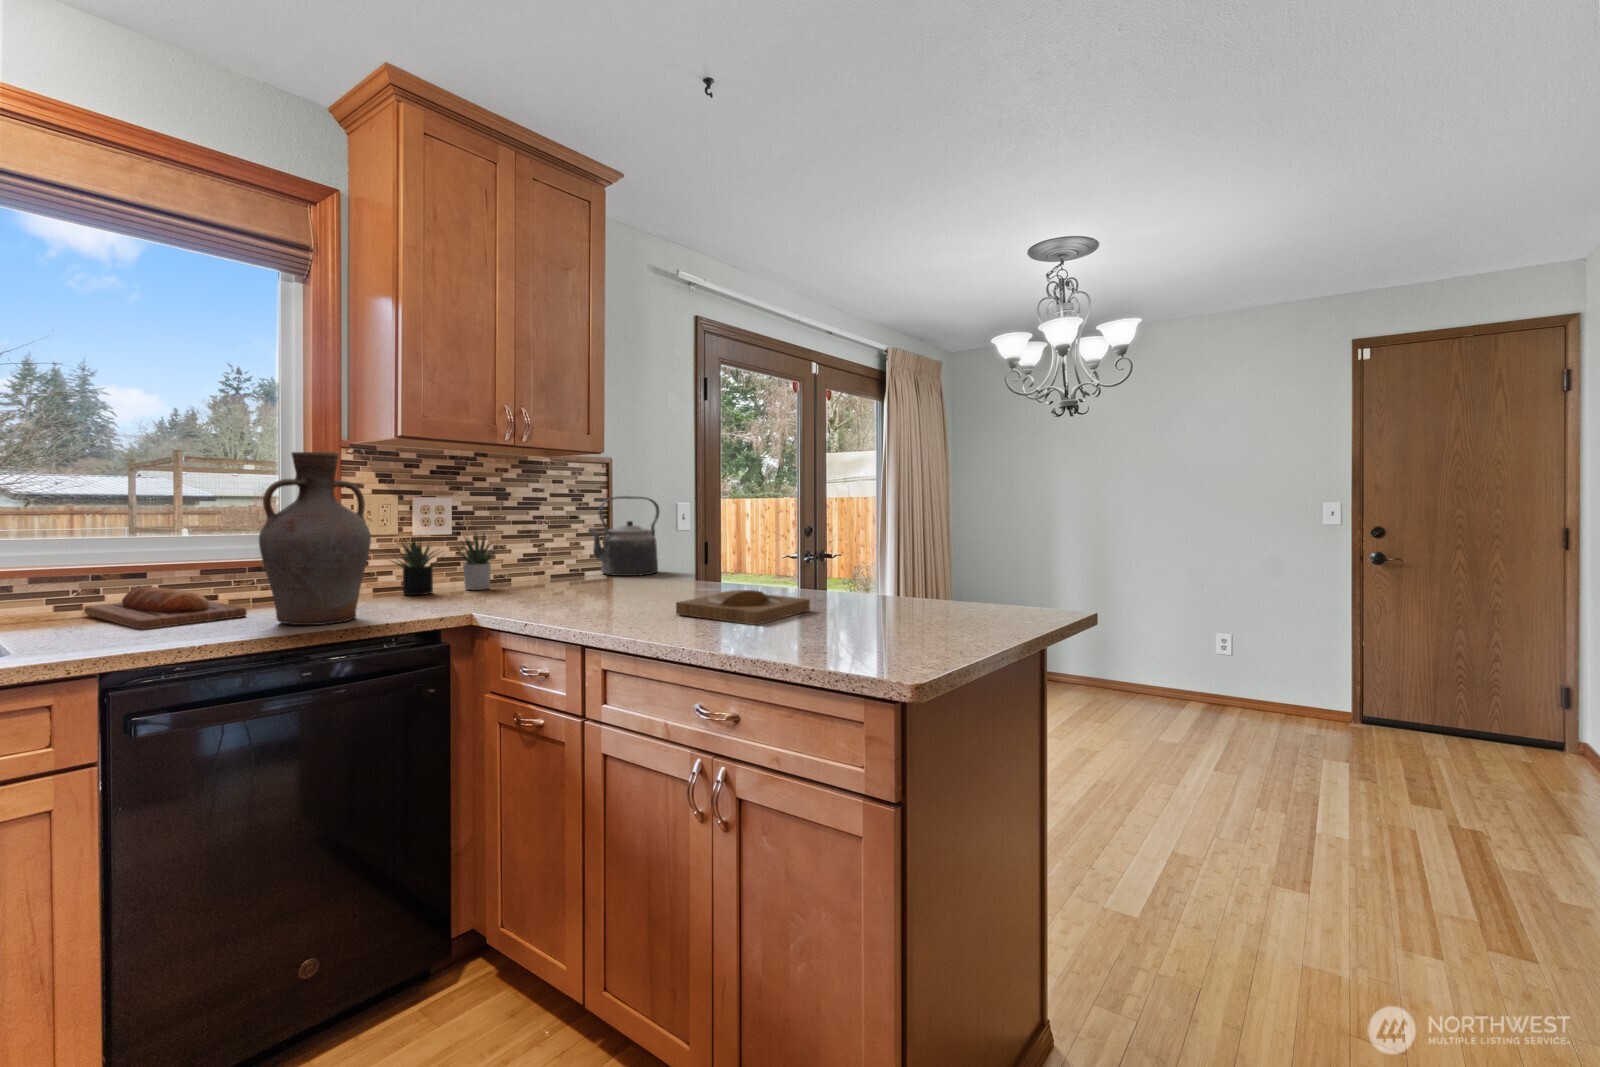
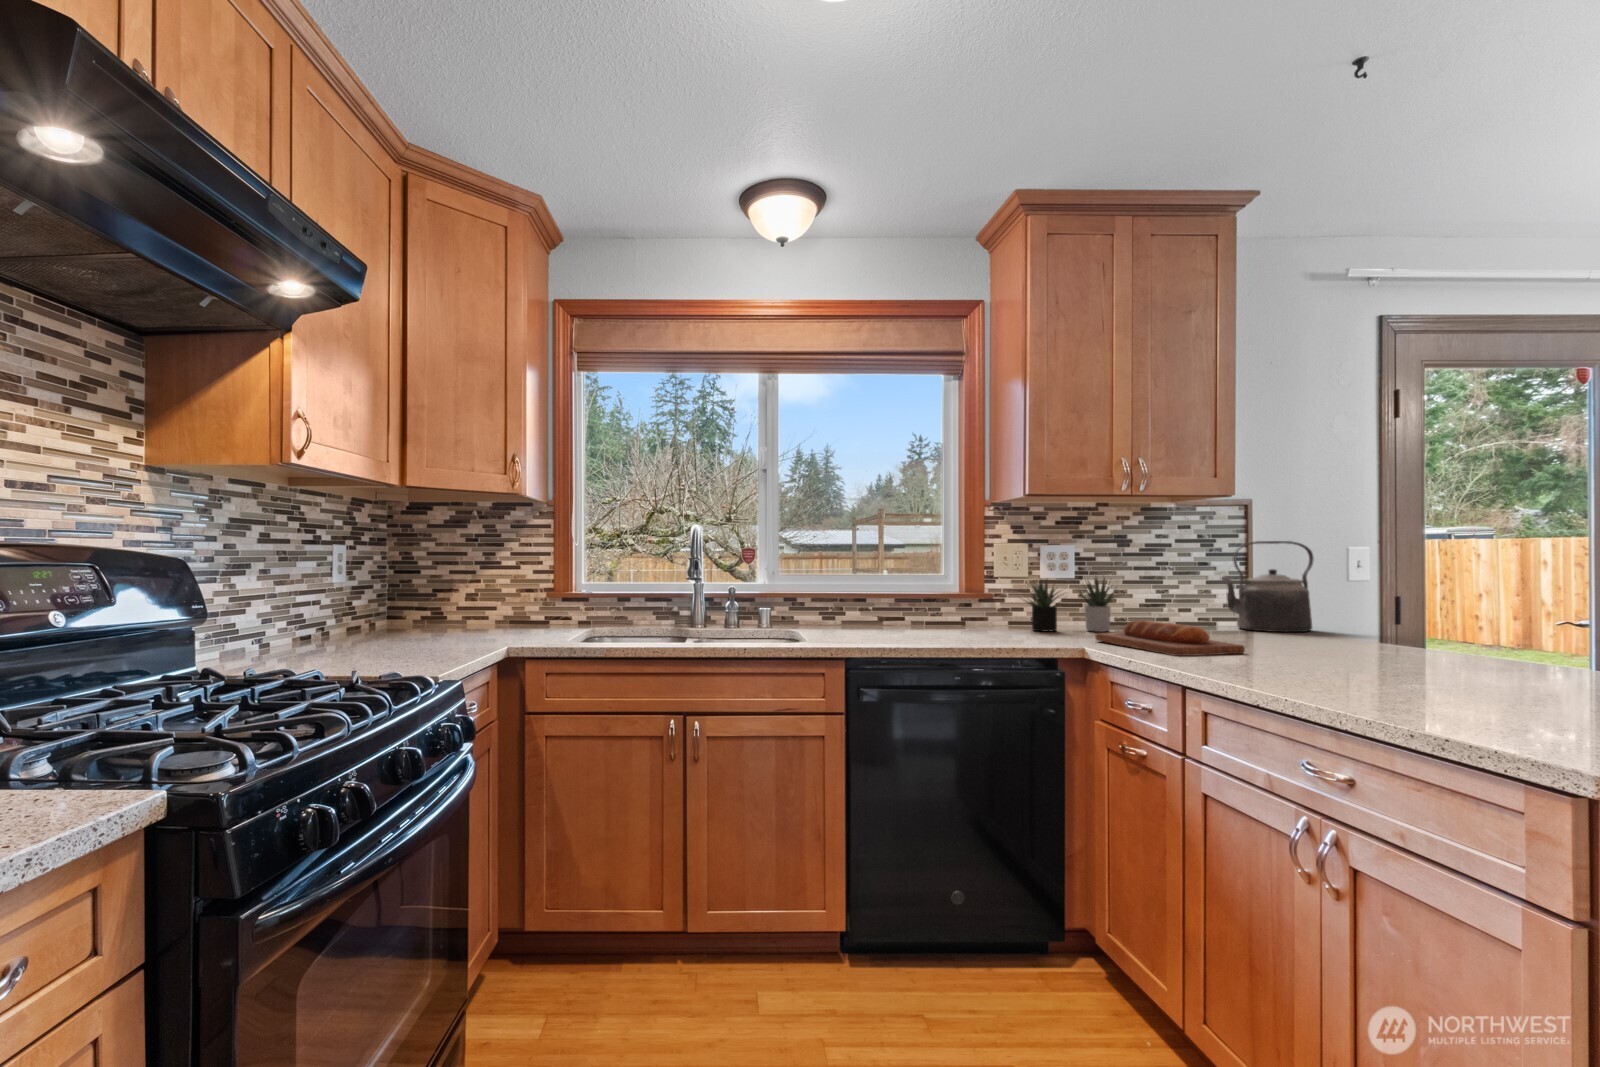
vase: present [259,452,371,625] -> none [927,504,1002,643]
bread loaf: present [84,587,247,629] -> present [1095,620,1245,656]
tray: present [676,590,810,625] -> none [1303,645,1519,685]

